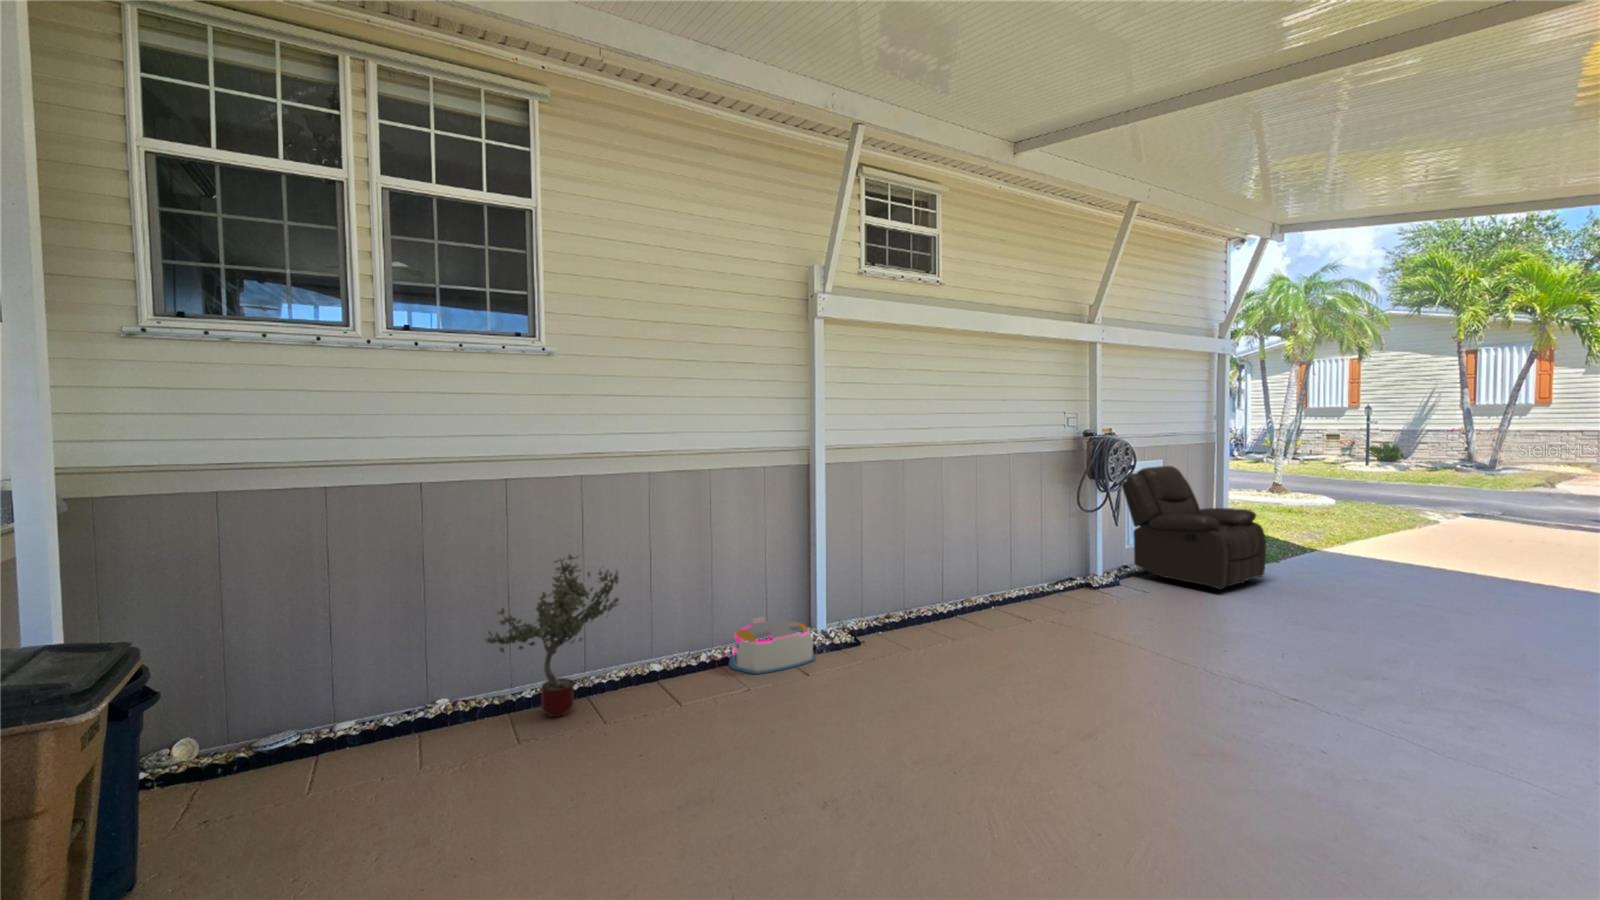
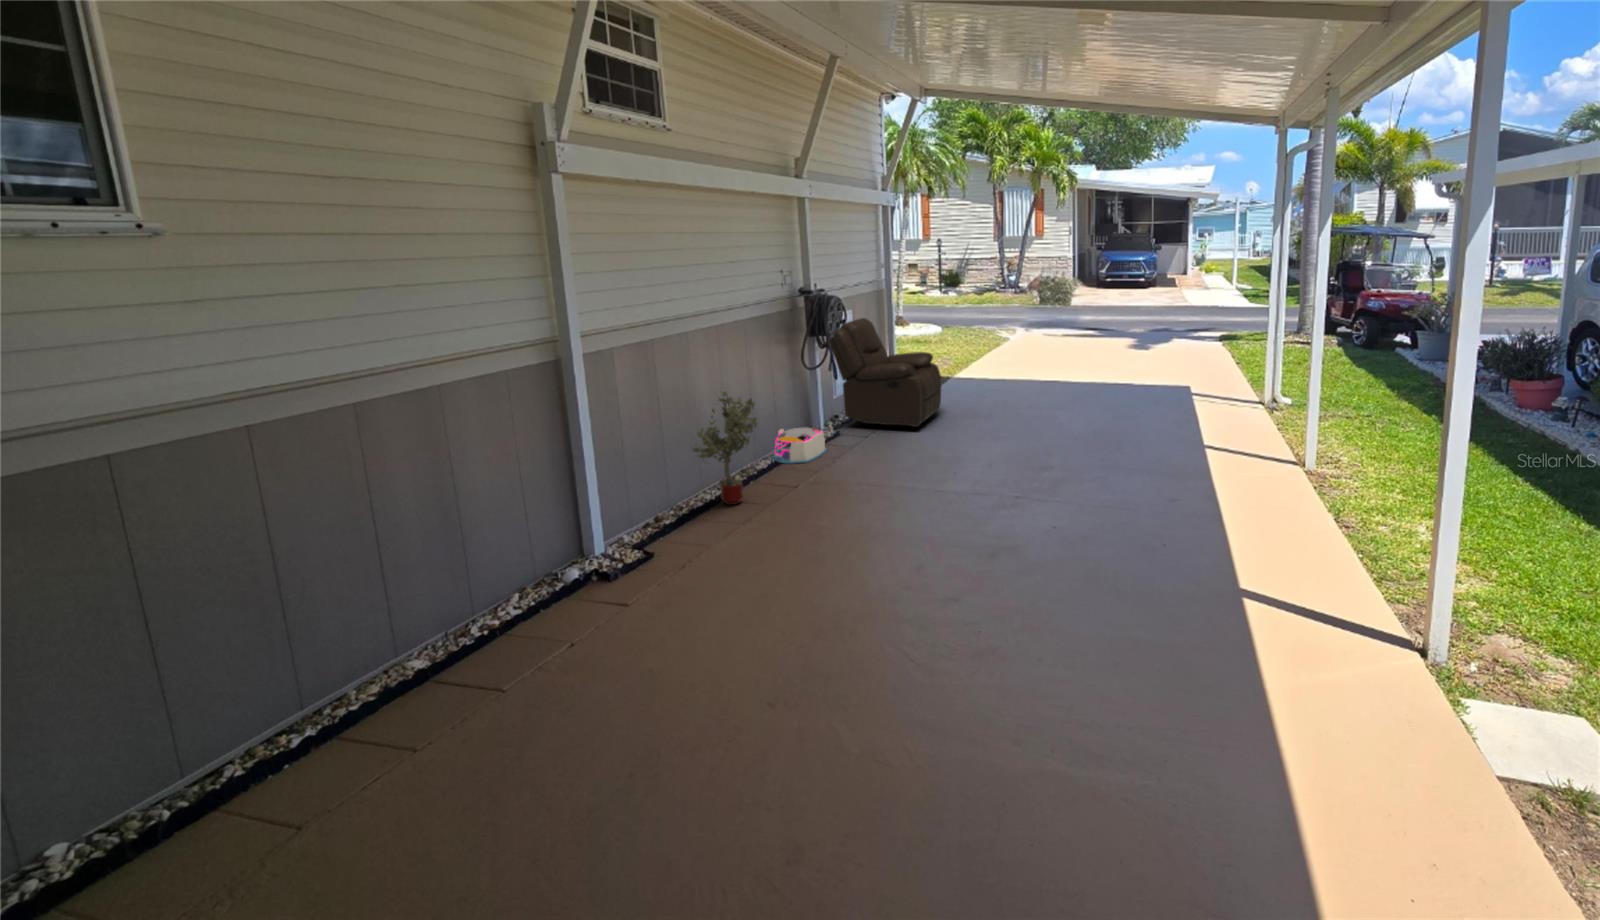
potted tree: present [486,555,619,717] -> present [693,392,758,505]
storage bin: present [729,617,814,674] -> present [772,427,827,464]

